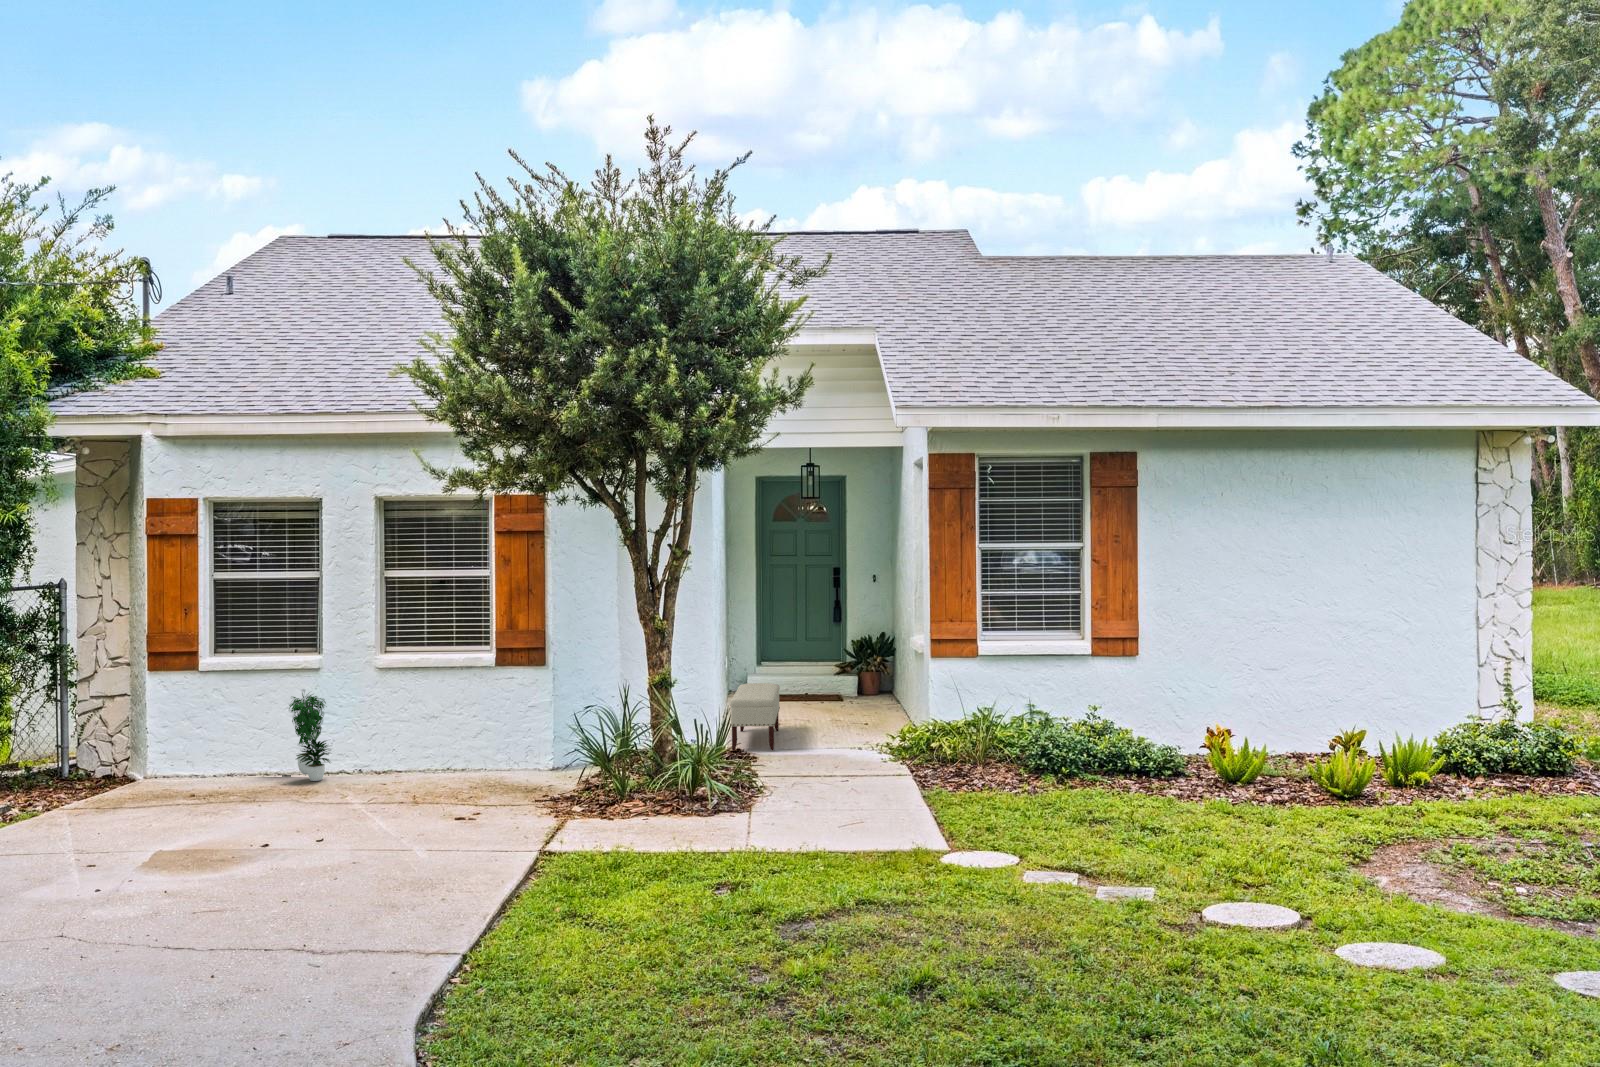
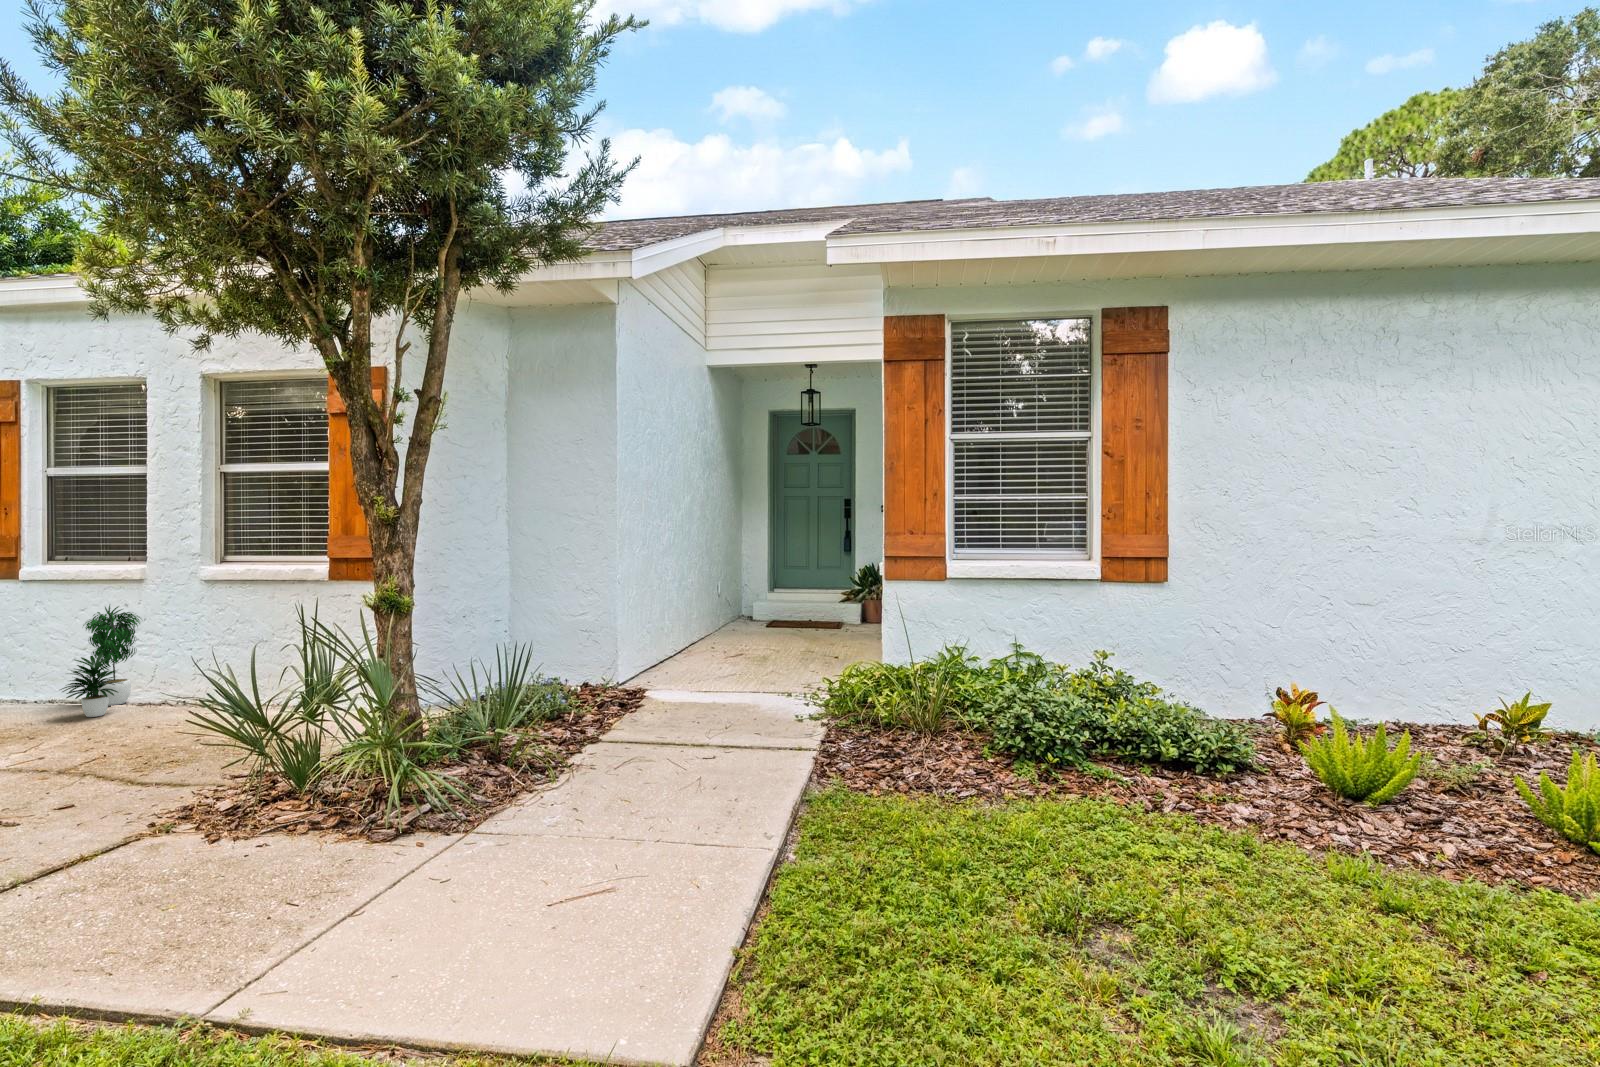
bench: present [730,683,780,751] -> none [628,610,721,695]

